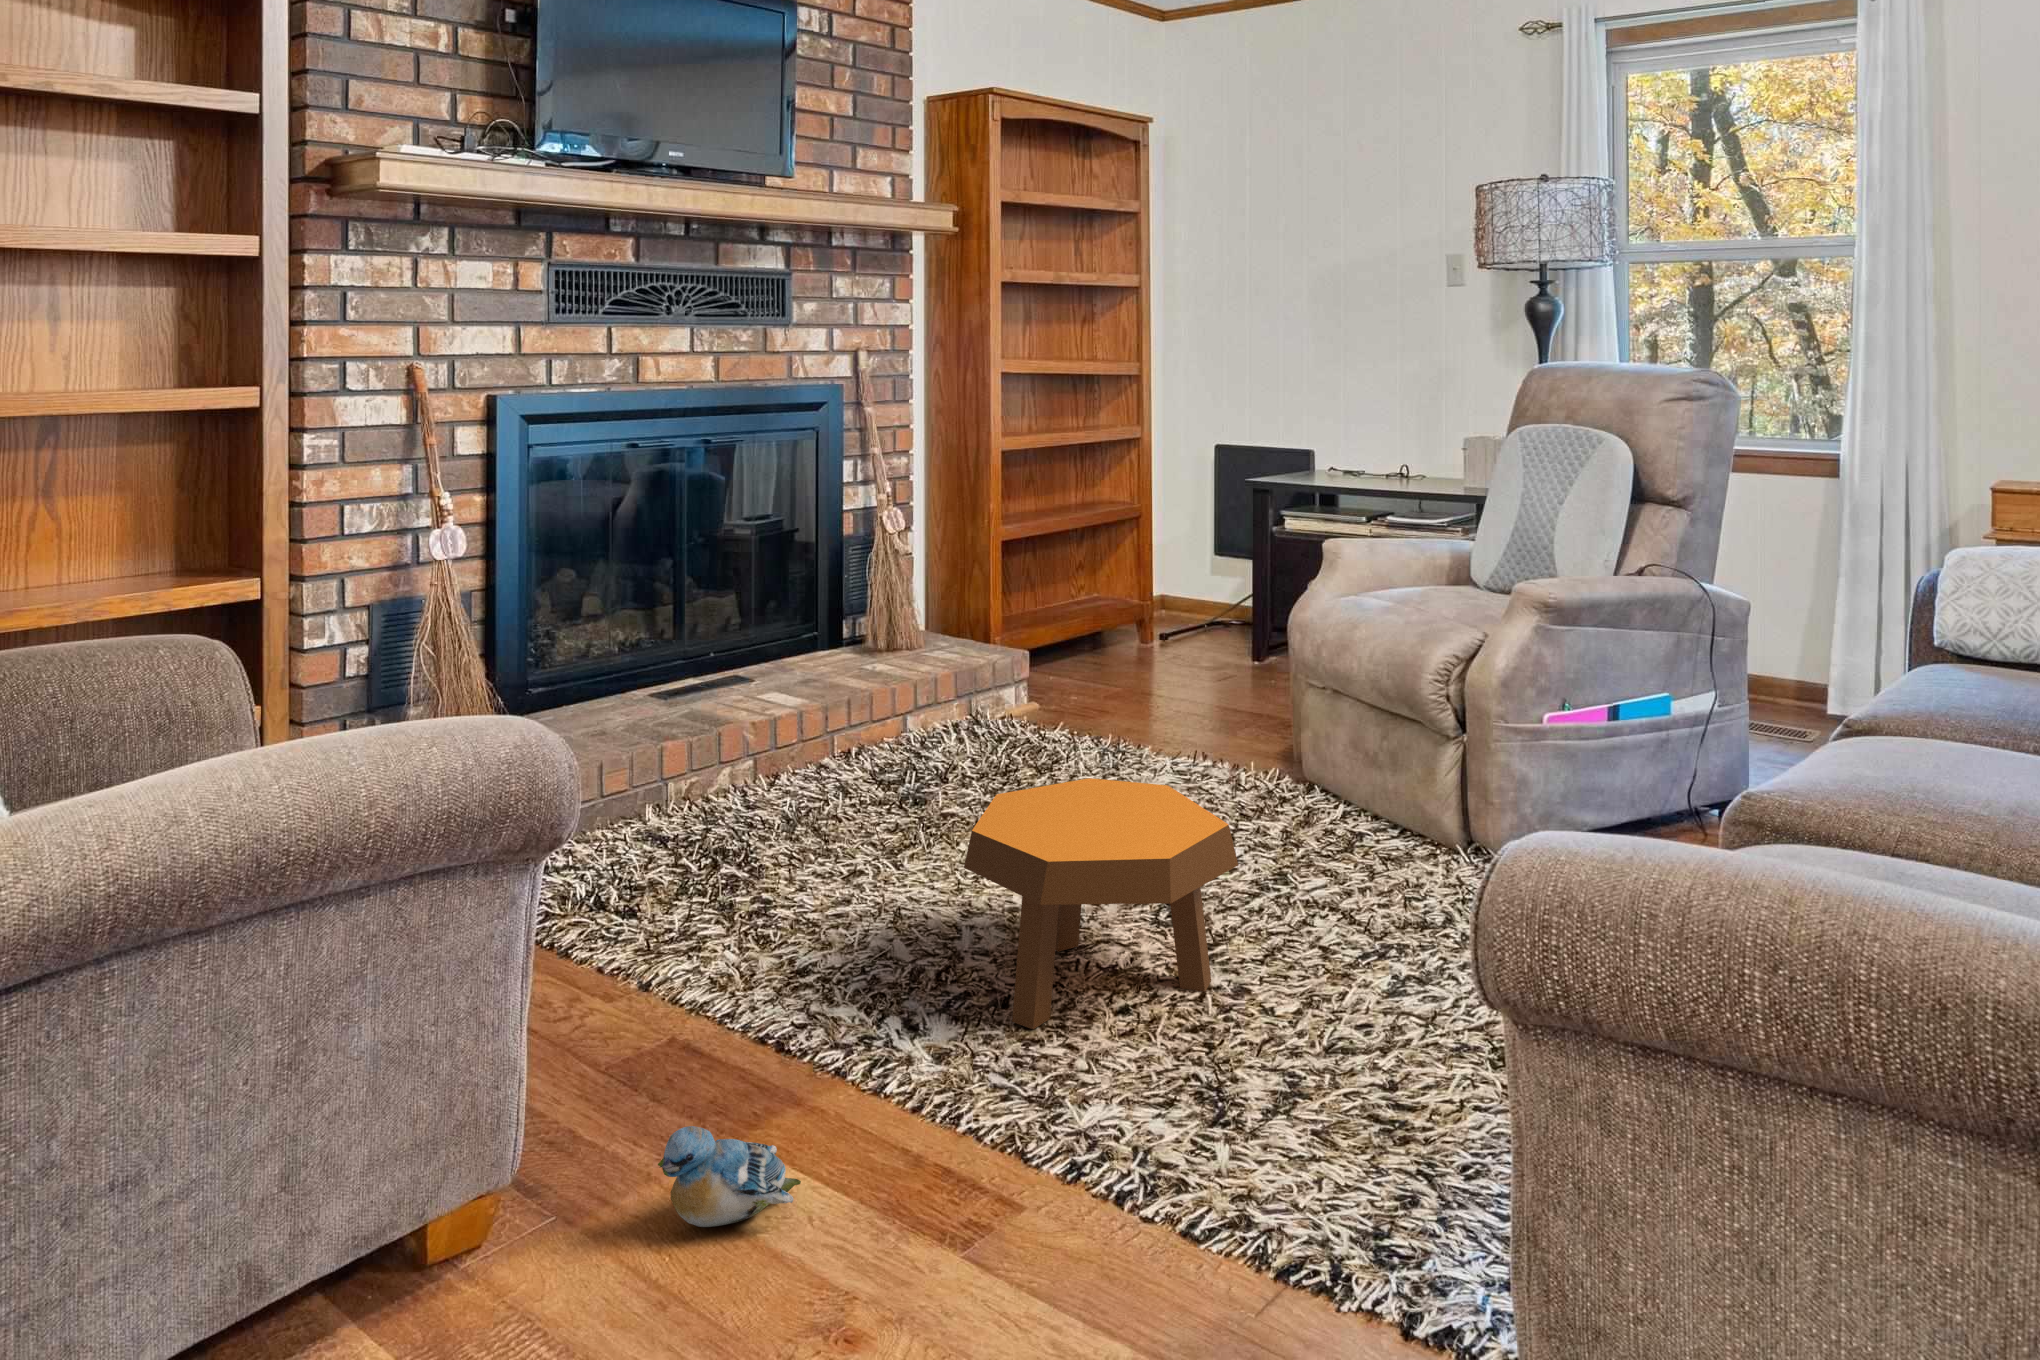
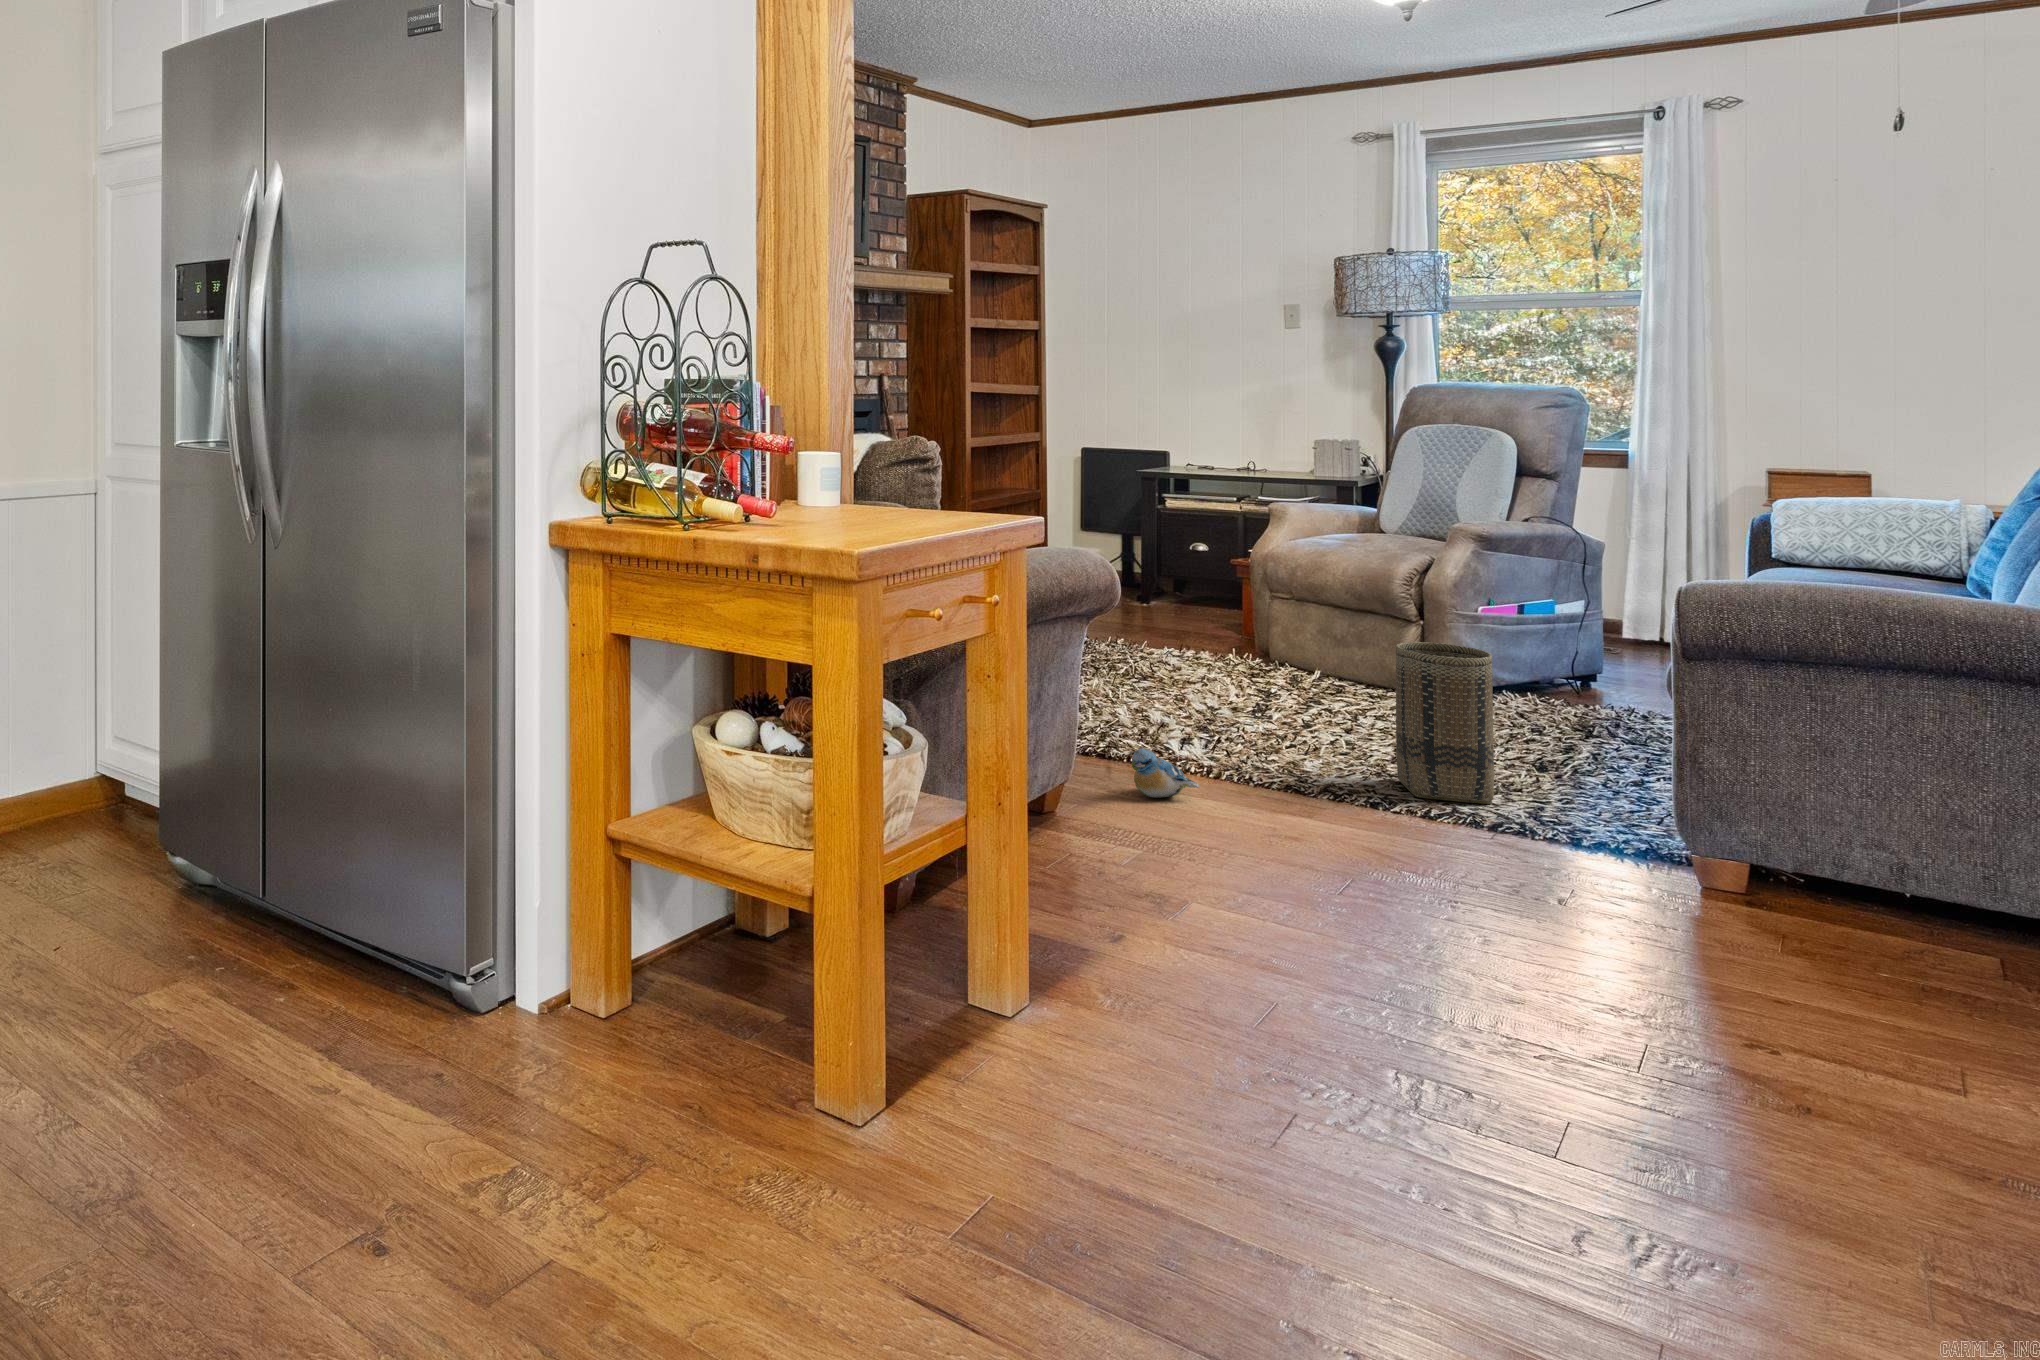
footstool: present [964,778,1238,1029] -> none [1164,625,1339,747]
basket: none [1217,862,1370,1197] -> present [1396,642,1494,804]

